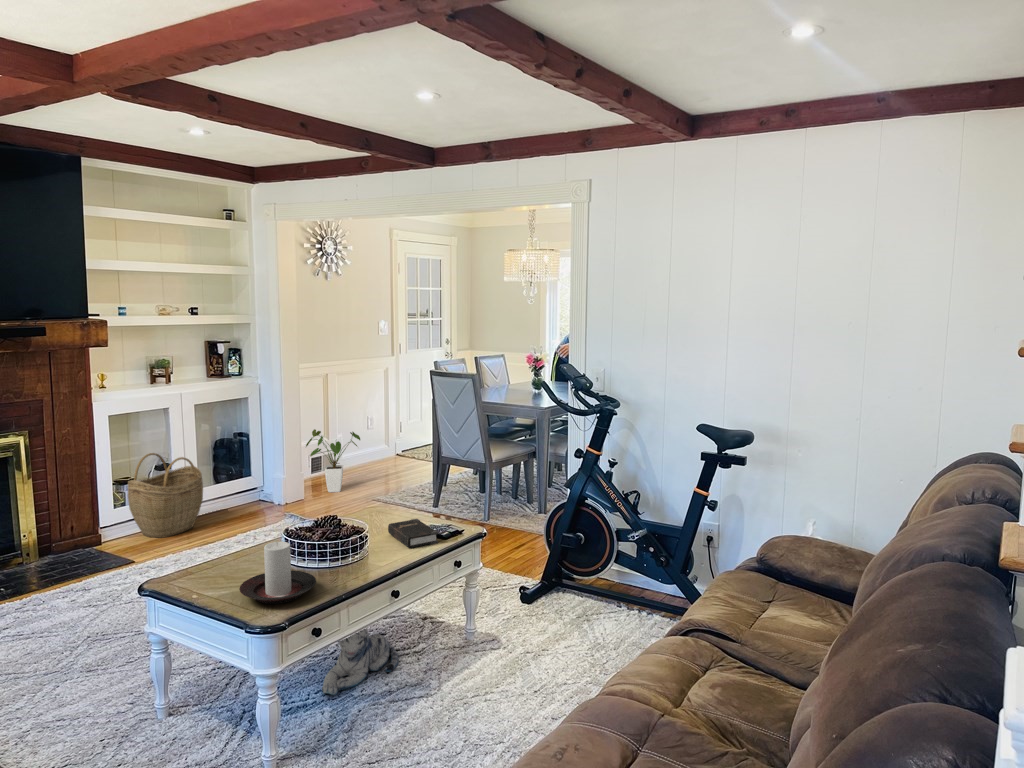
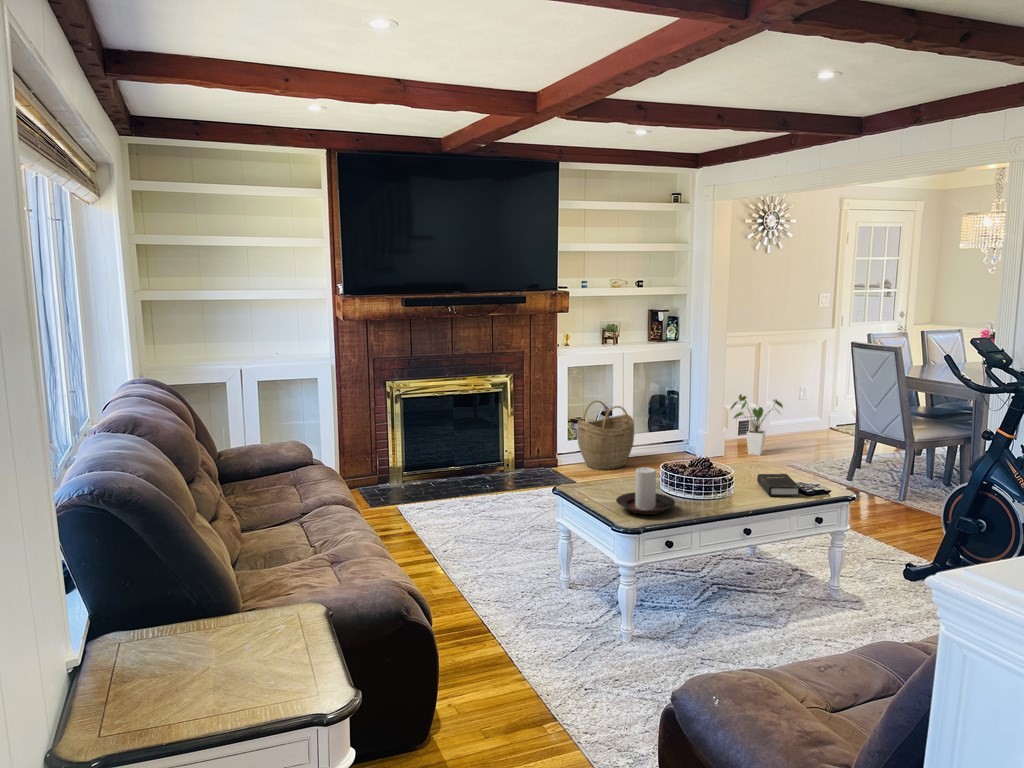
plush toy: present [322,628,399,695] -> none [683,551,758,607]

